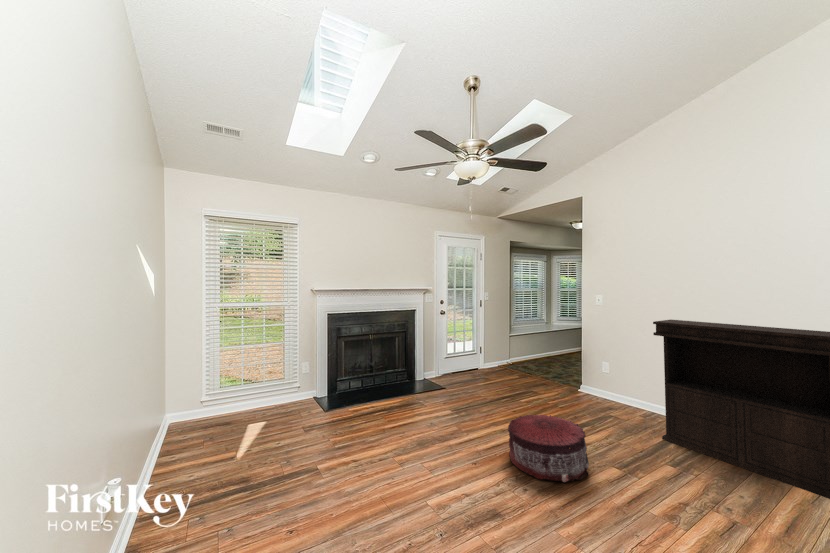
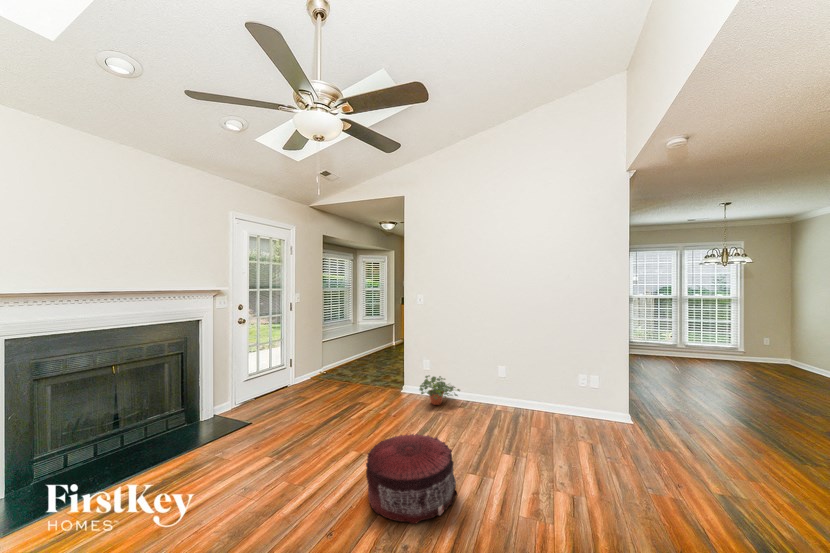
console table: present [653,320,830,499] -> none [481,315,611,448]
potted plant: none [592,378,643,409] -> present [419,376,460,405]

